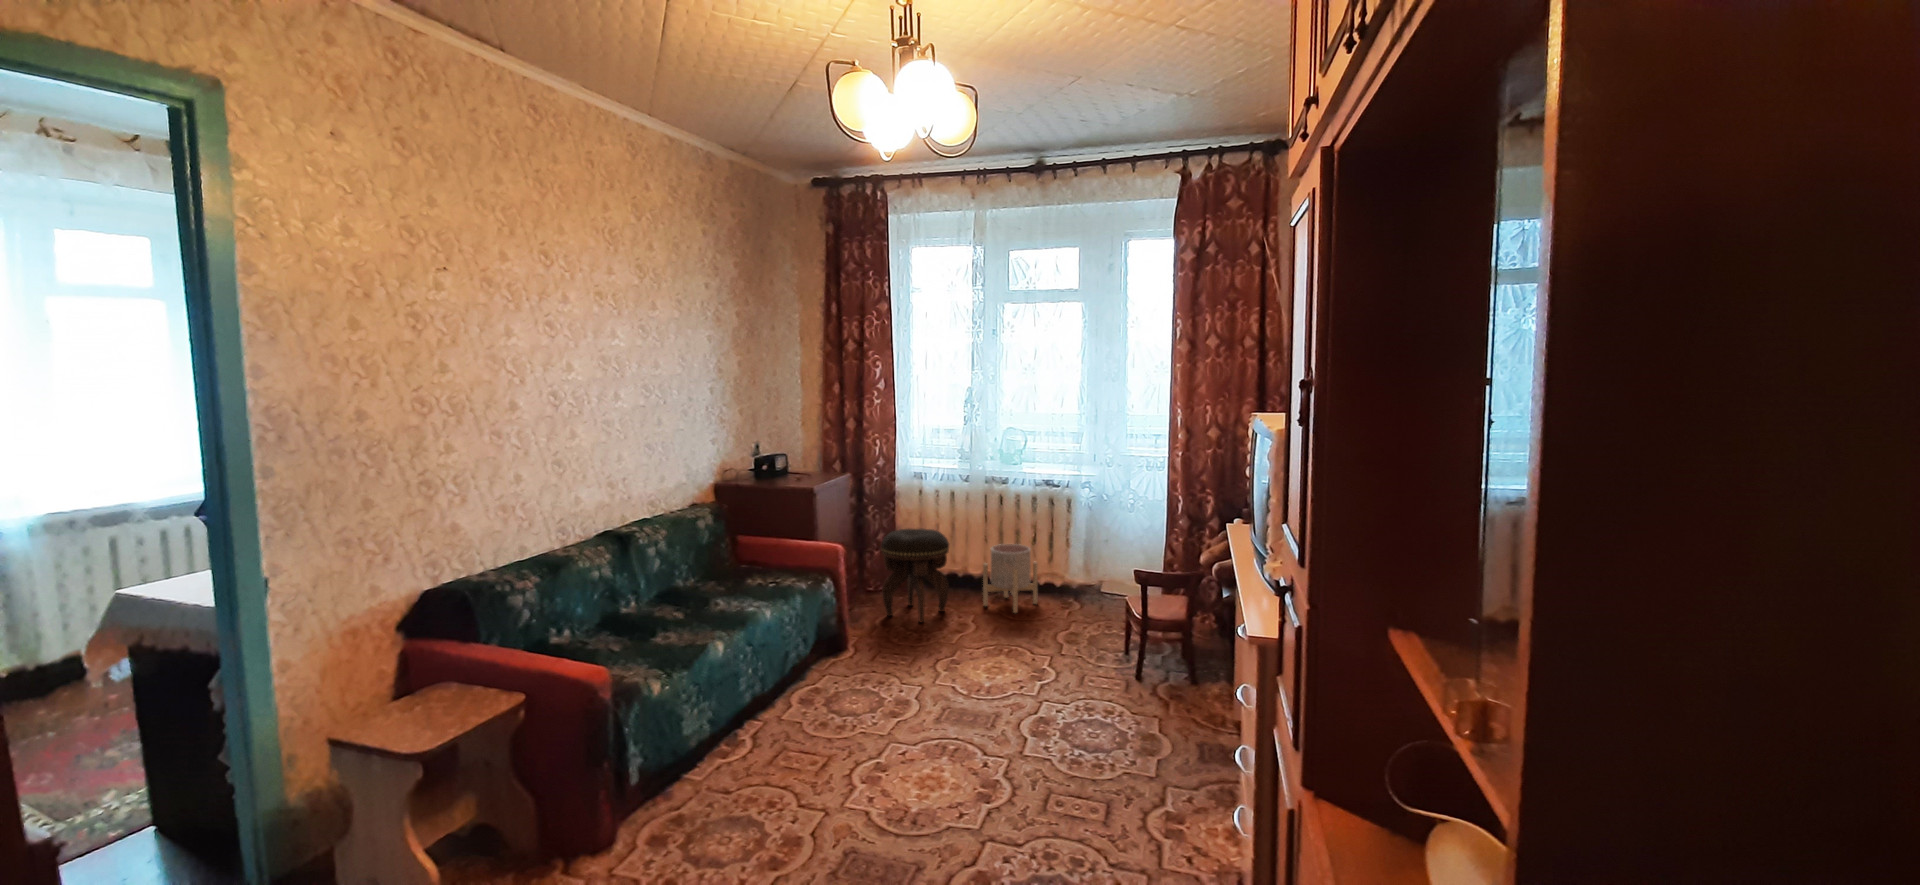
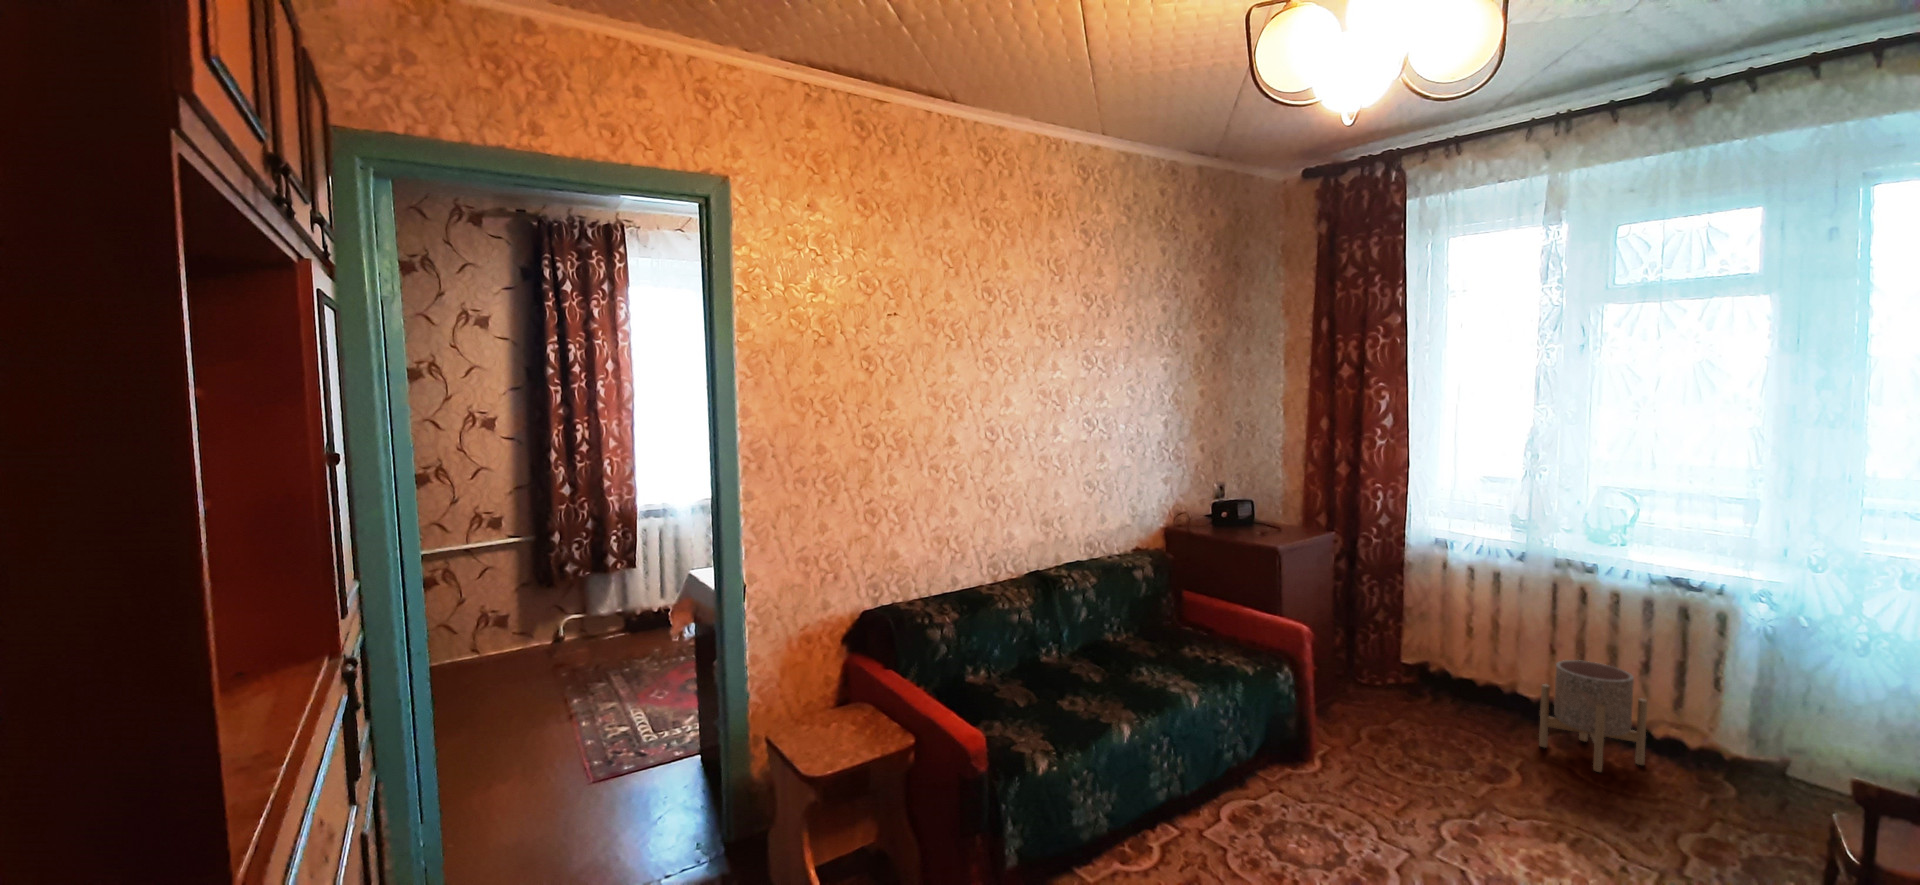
footstool: present [881,529,949,622] -> none [1372,613,1482,749]

